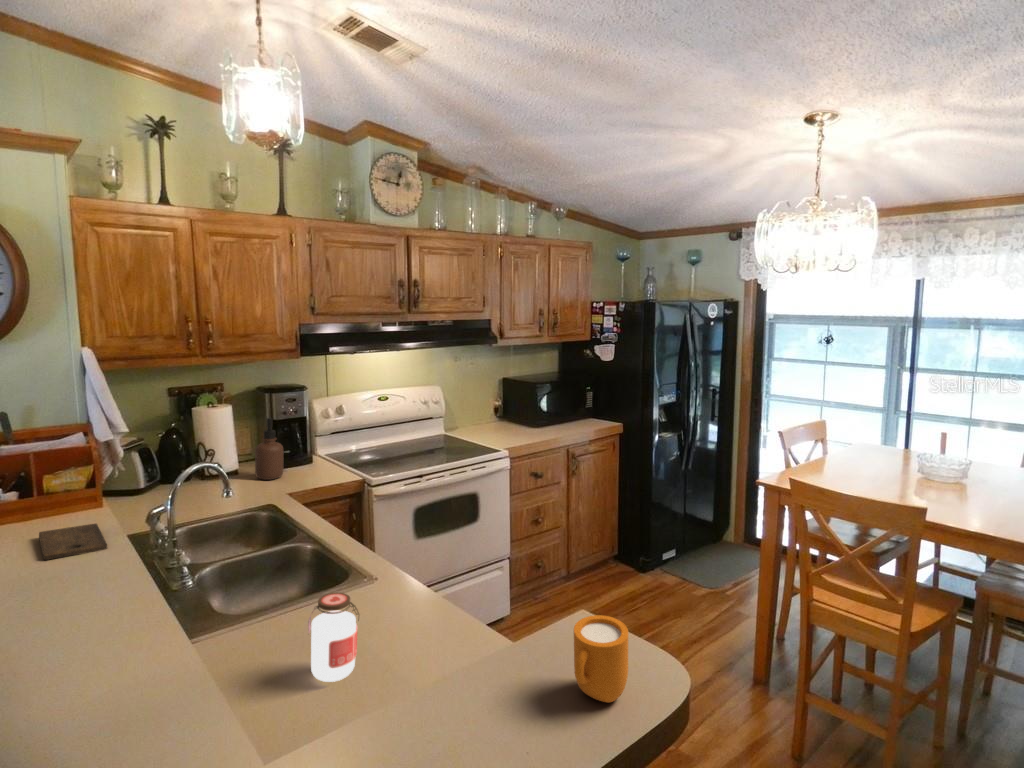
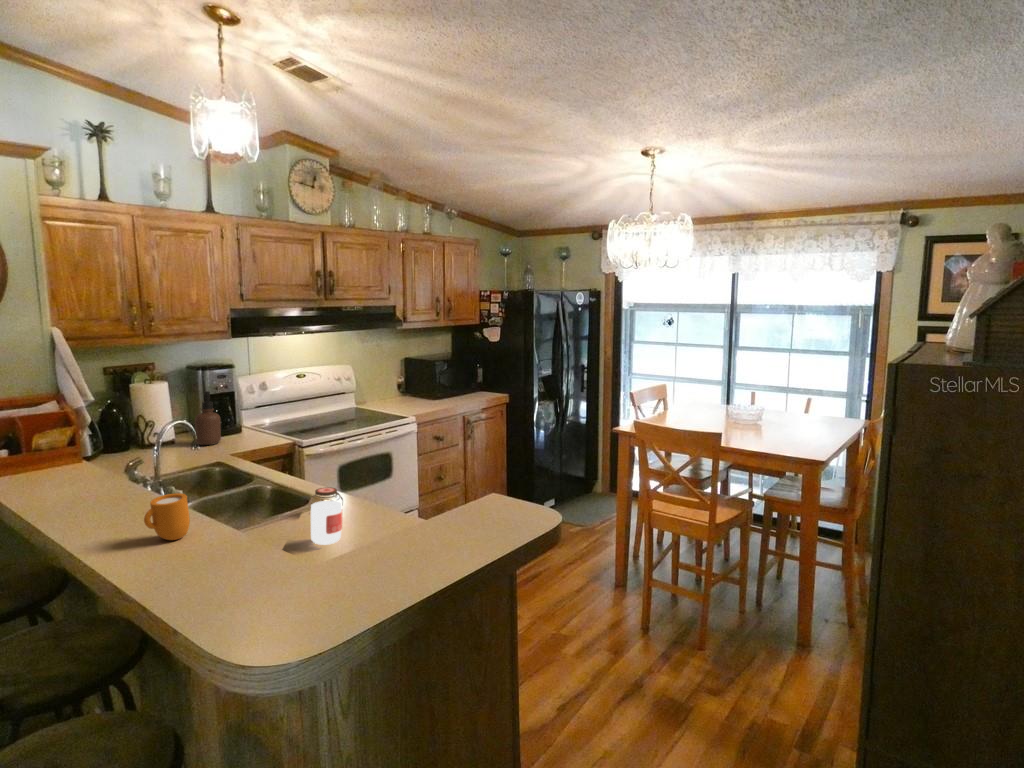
cutting board: present [39,524,107,560] -> none [36,474,106,496]
mug: present [574,615,628,702] -> present [144,493,190,540]

